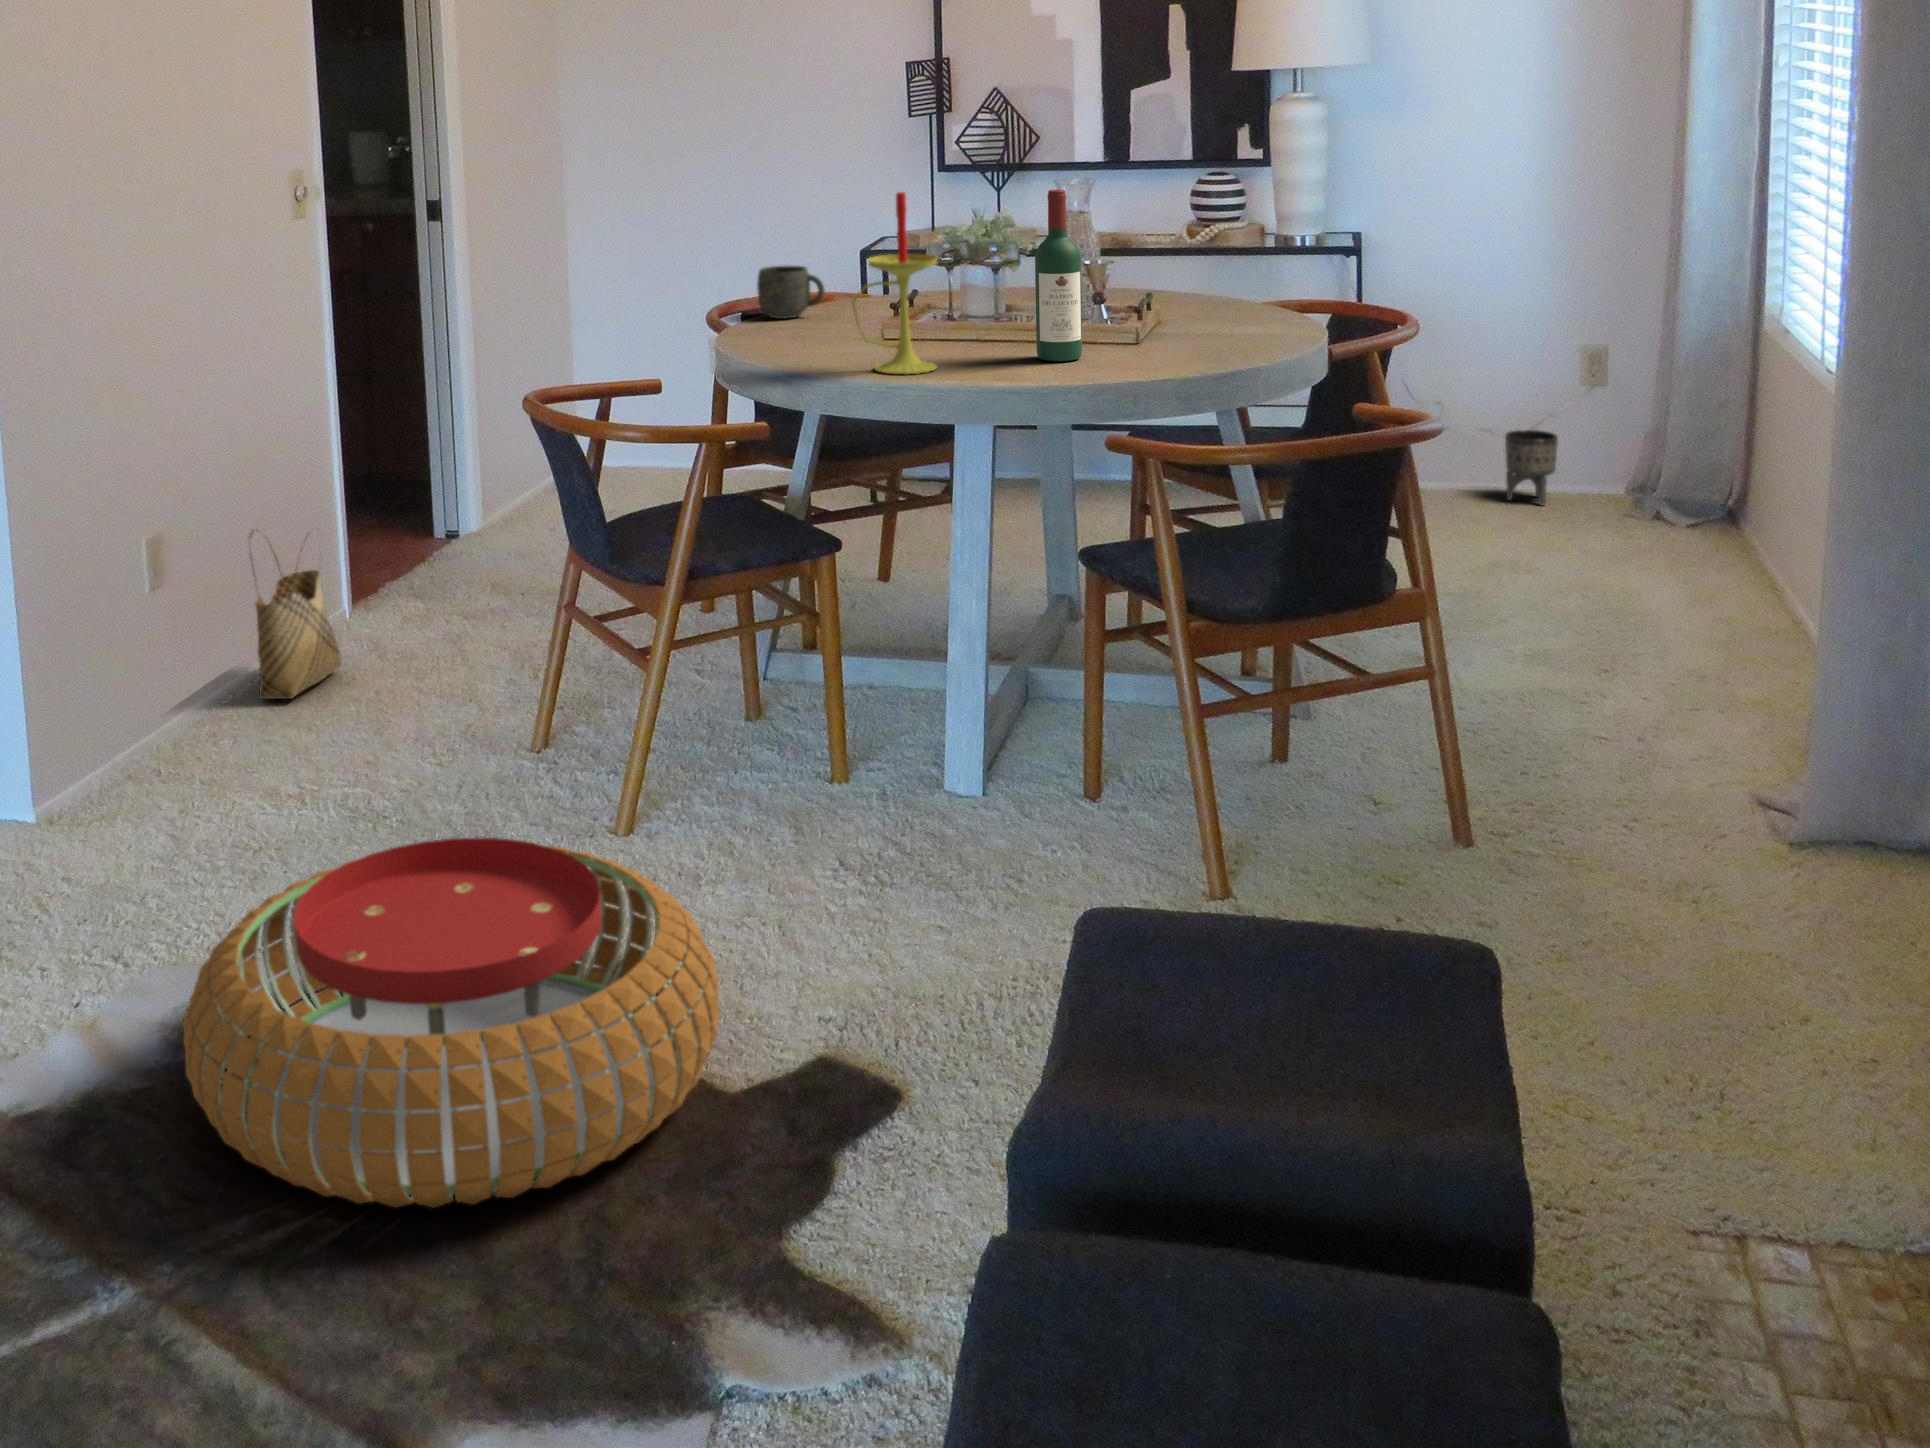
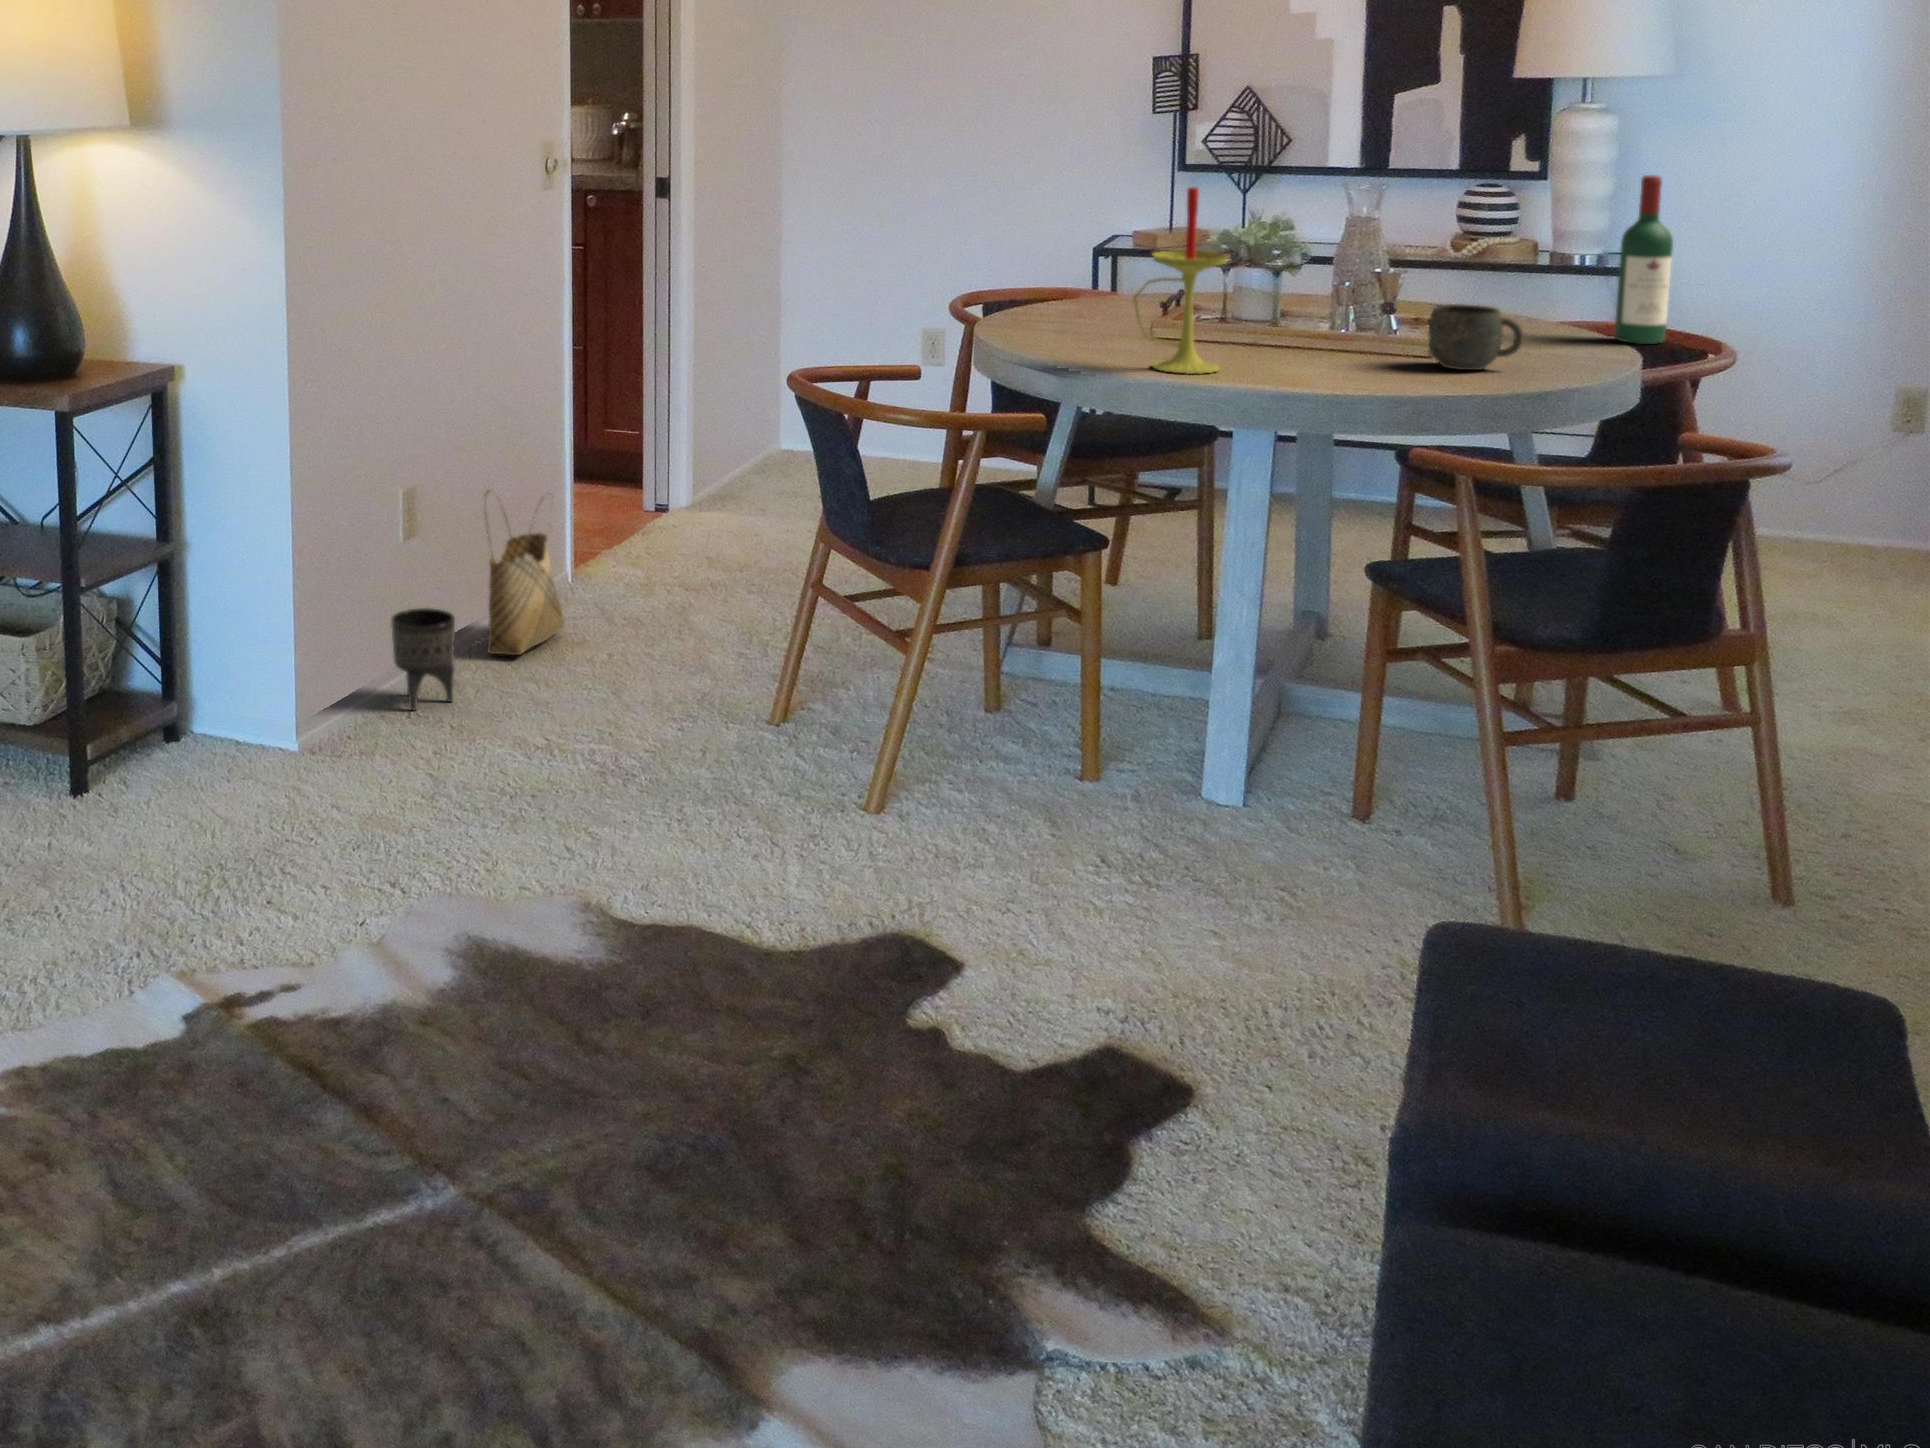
wine bottle: present [1035,190,1082,361] -> present [1615,175,1673,344]
mug: present [757,265,825,319] -> present [1429,304,1524,370]
planter: present [1505,430,1558,505] -> present [391,608,455,711]
pouf: present [183,837,720,1208] -> none [479,798,1006,1149]

